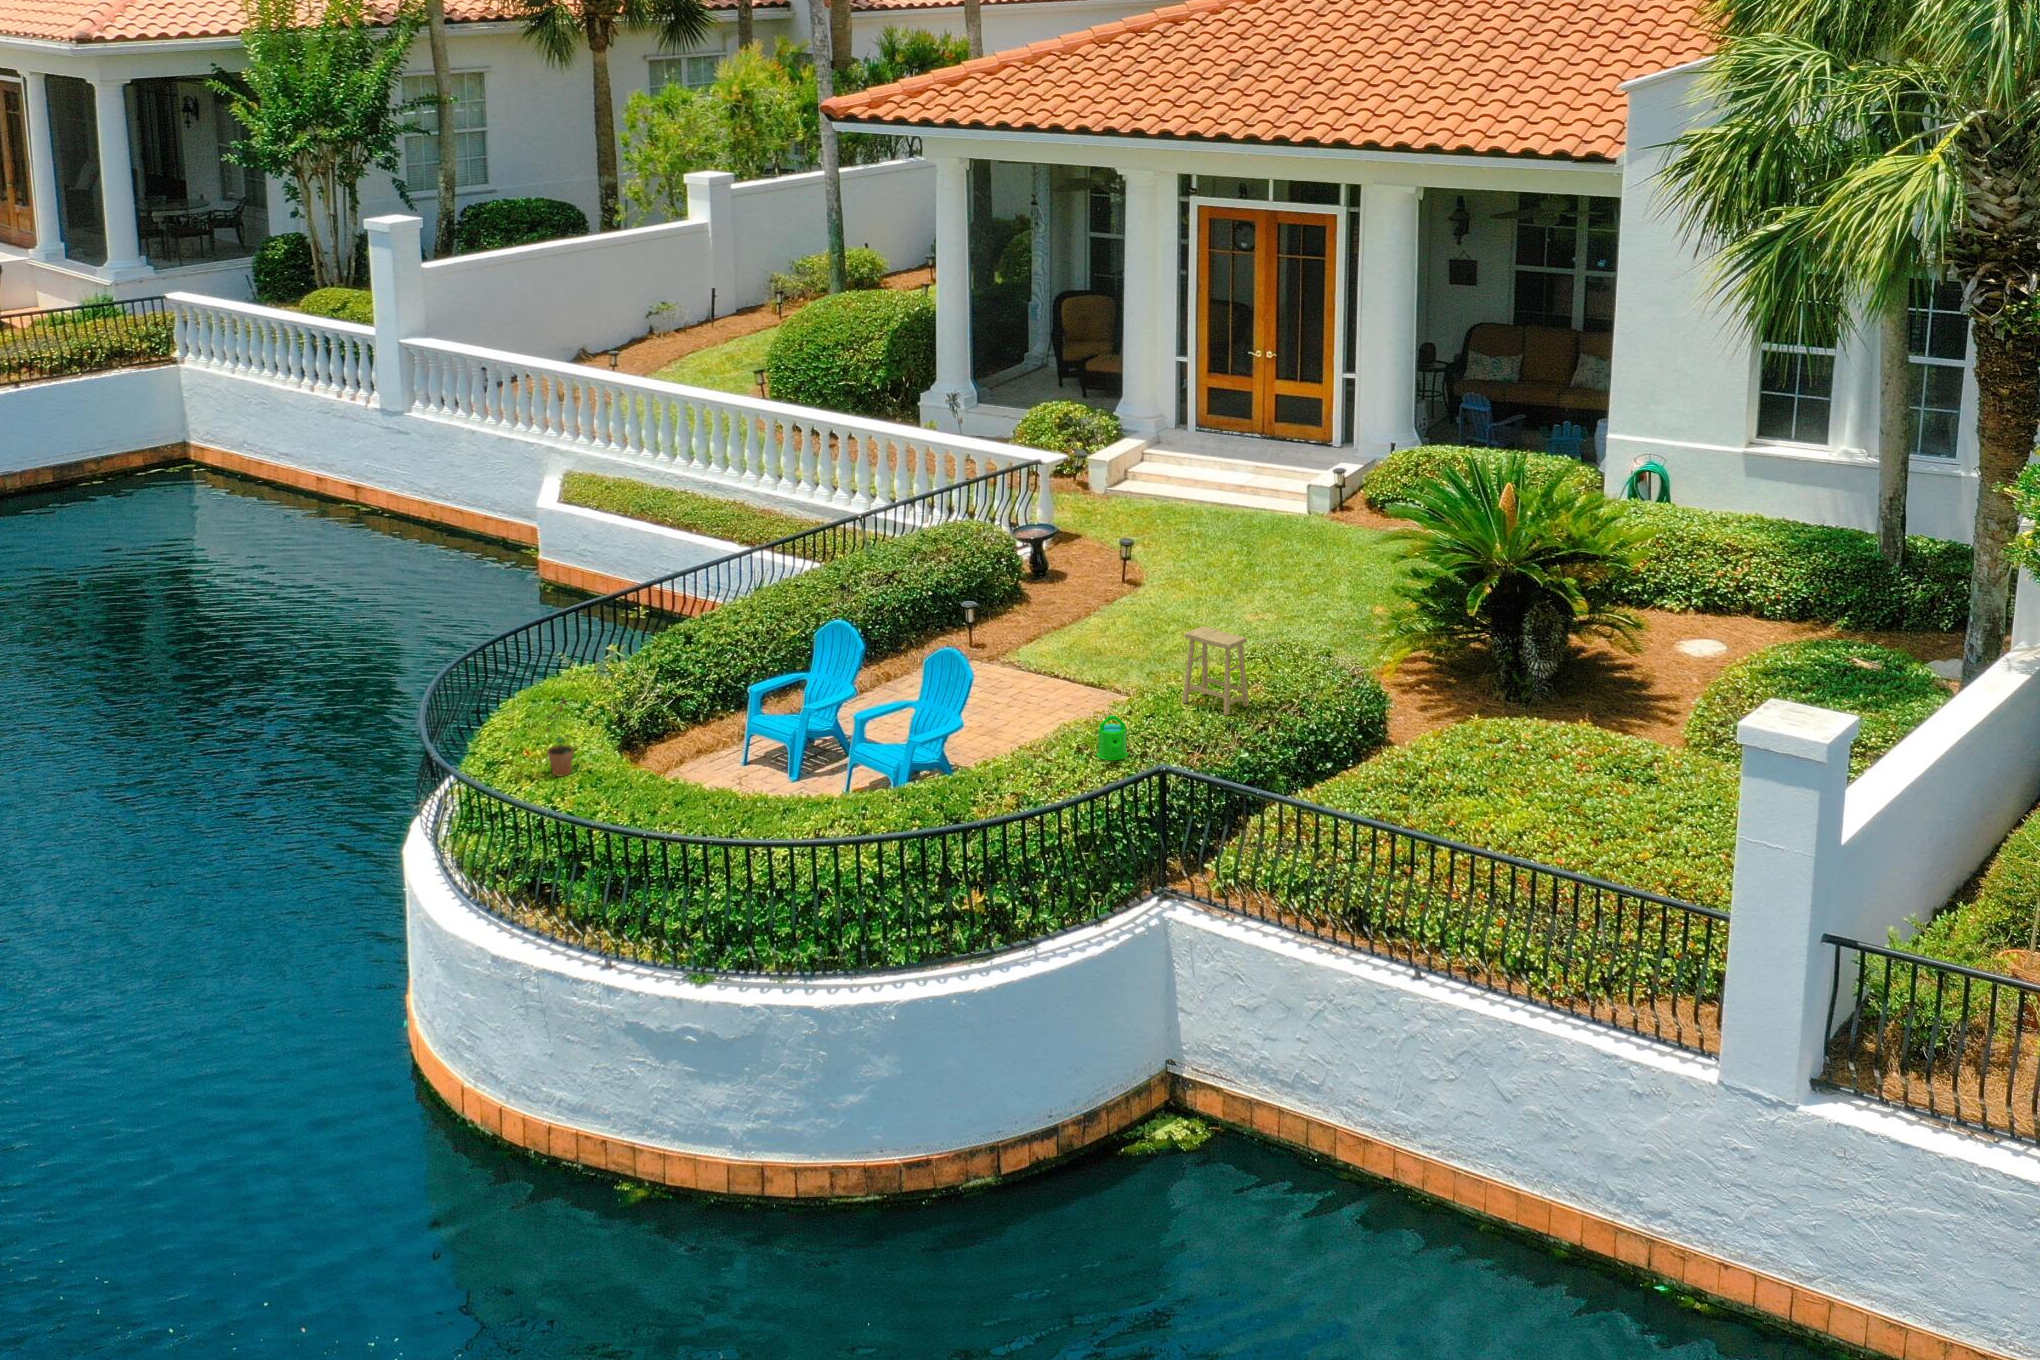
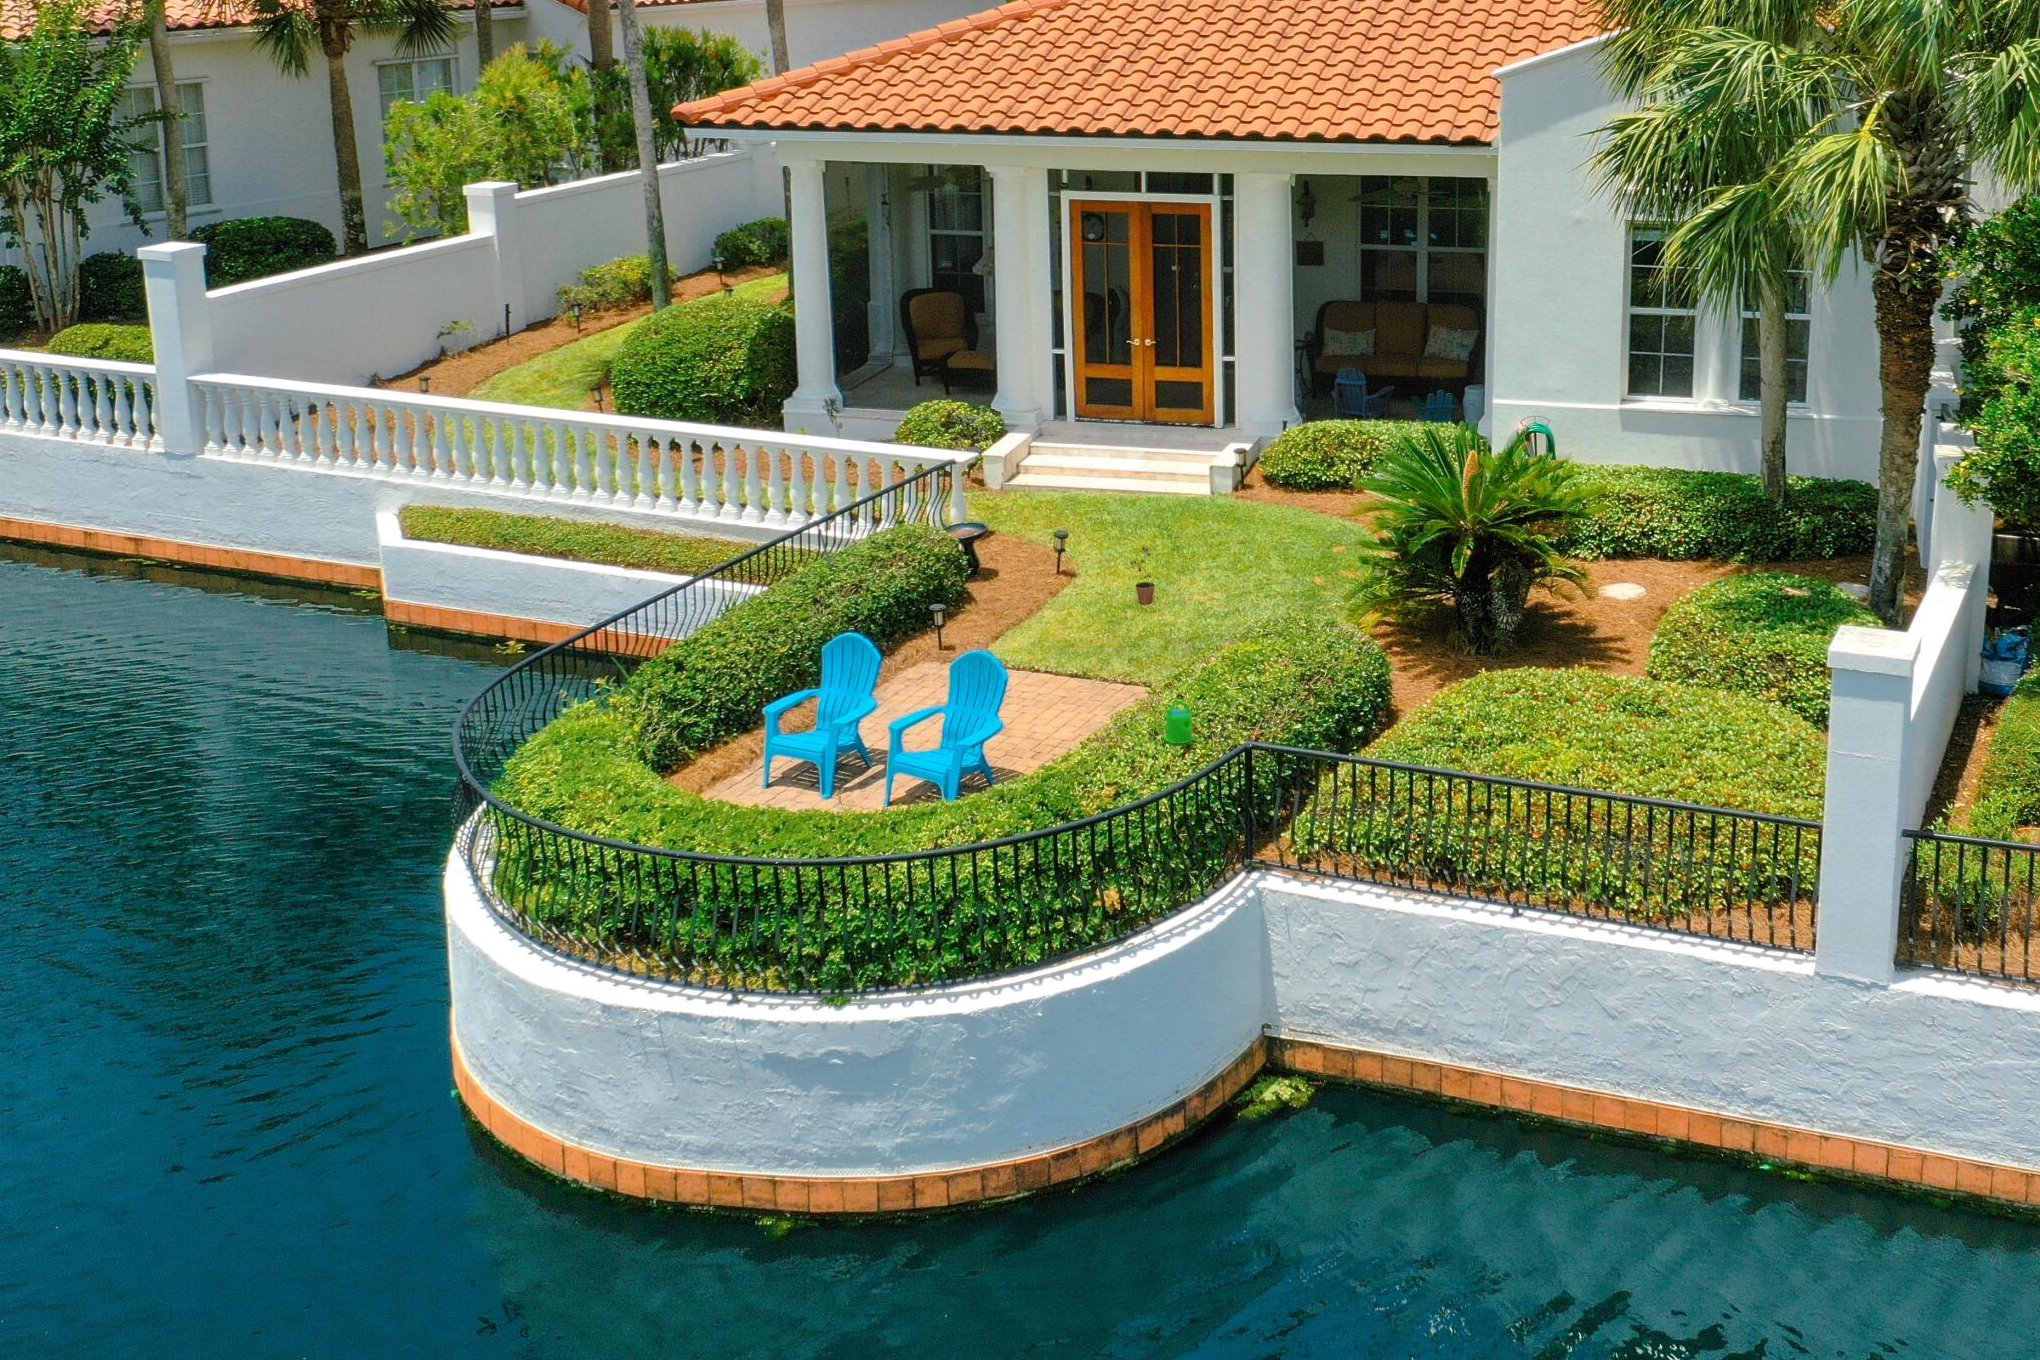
footstool: present [1182,626,1249,716] -> none [1221,608,1285,692]
potted plant: present [546,697,574,776] -> present [1131,546,1155,604]

